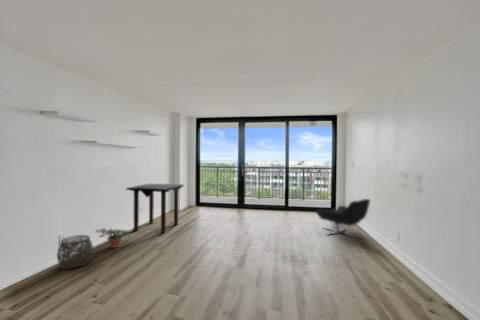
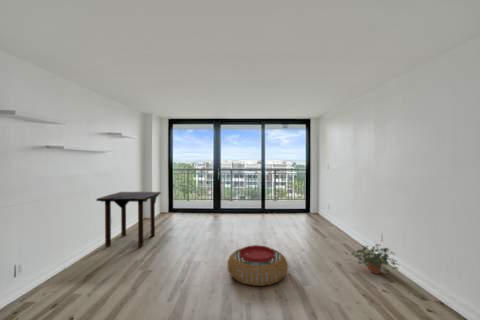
lounge chair: present [316,199,370,233] -> none [299,201,350,239]
potted plant: present [96,229,129,248] -> present [352,244,397,274]
woven basket: present [57,235,93,269] -> none [18,259,65,303]
pouf: none [233,236,291,273] -> present [227,245,288,286]

